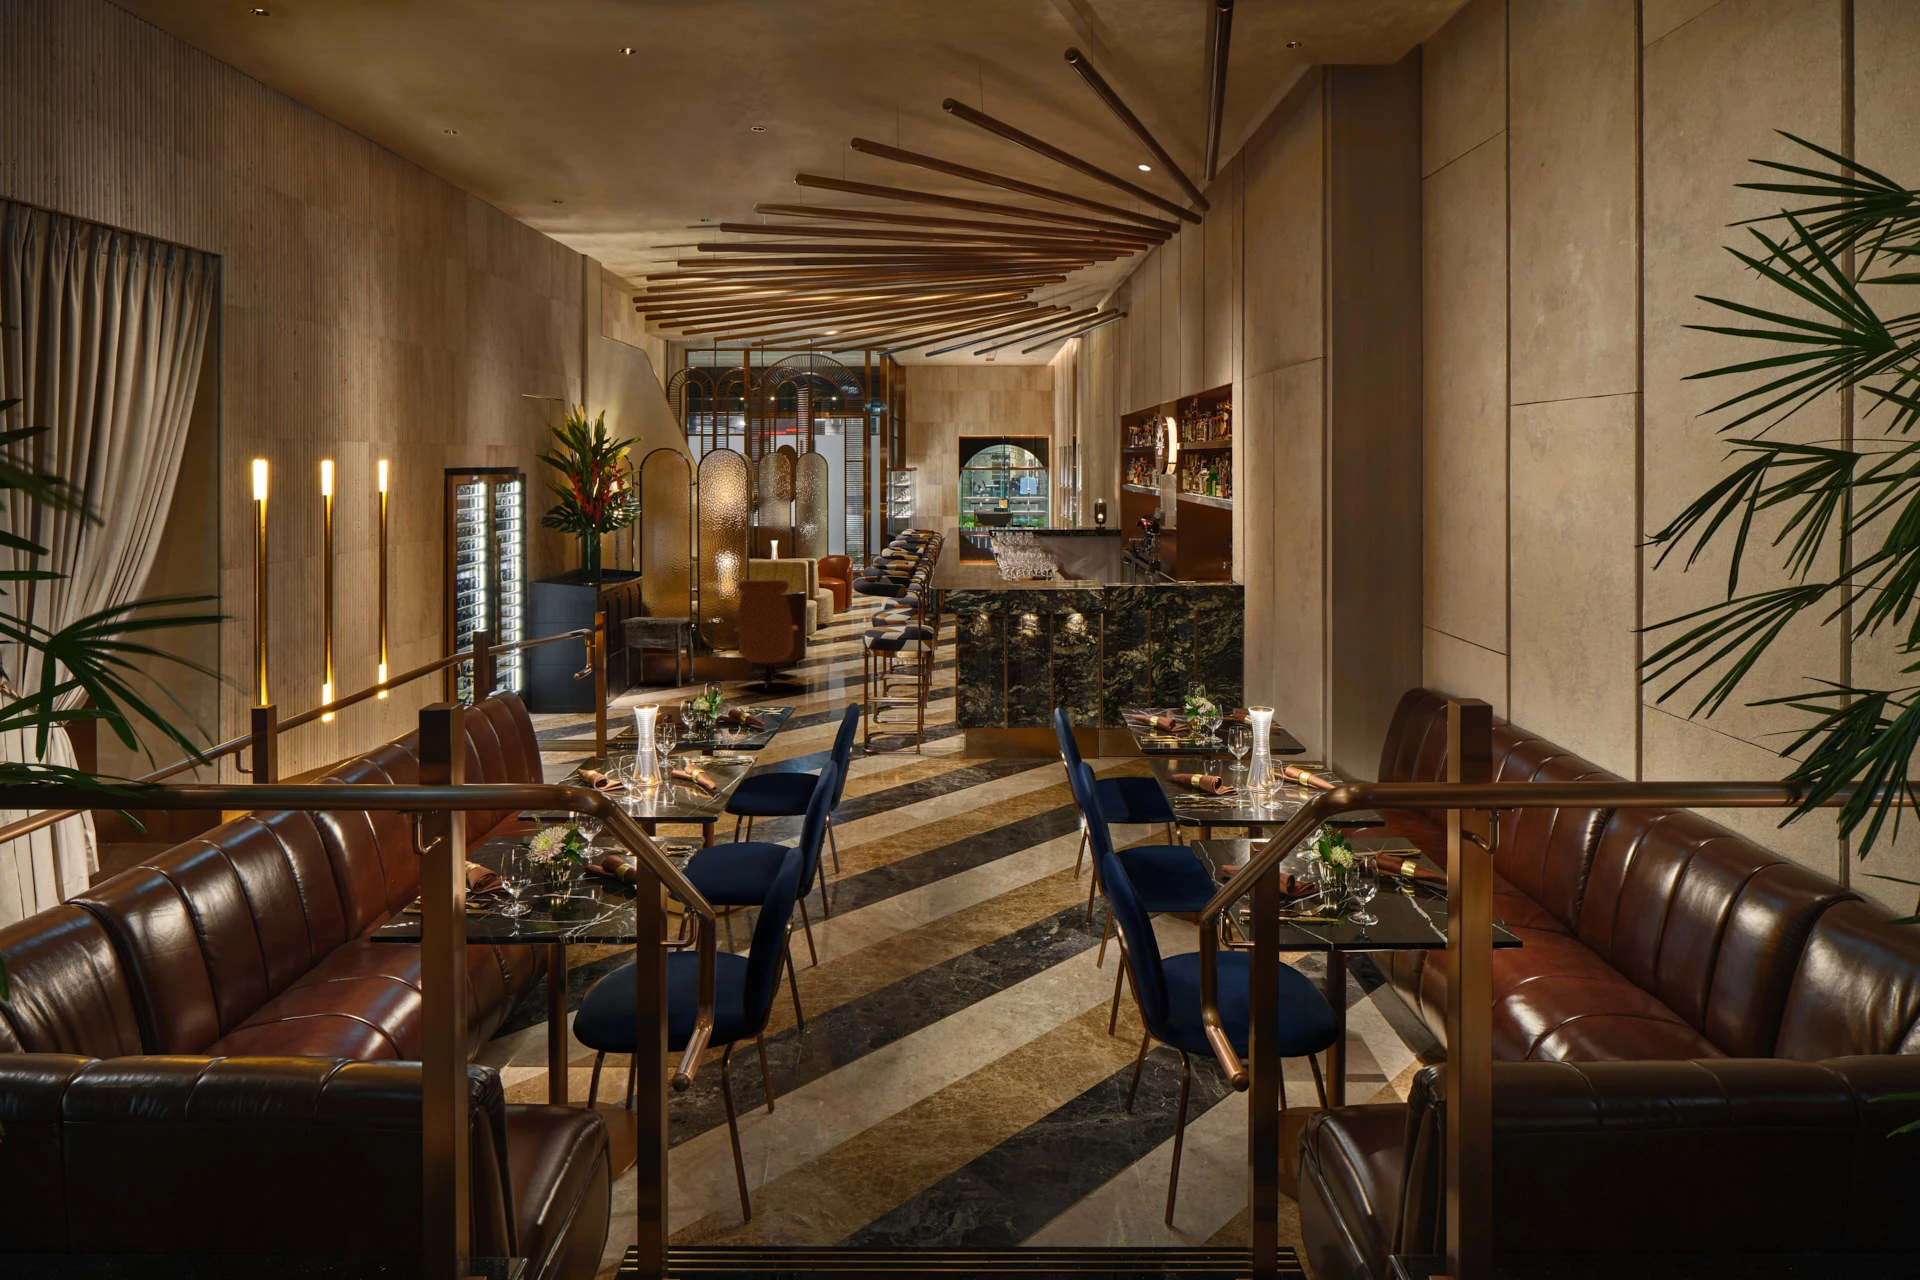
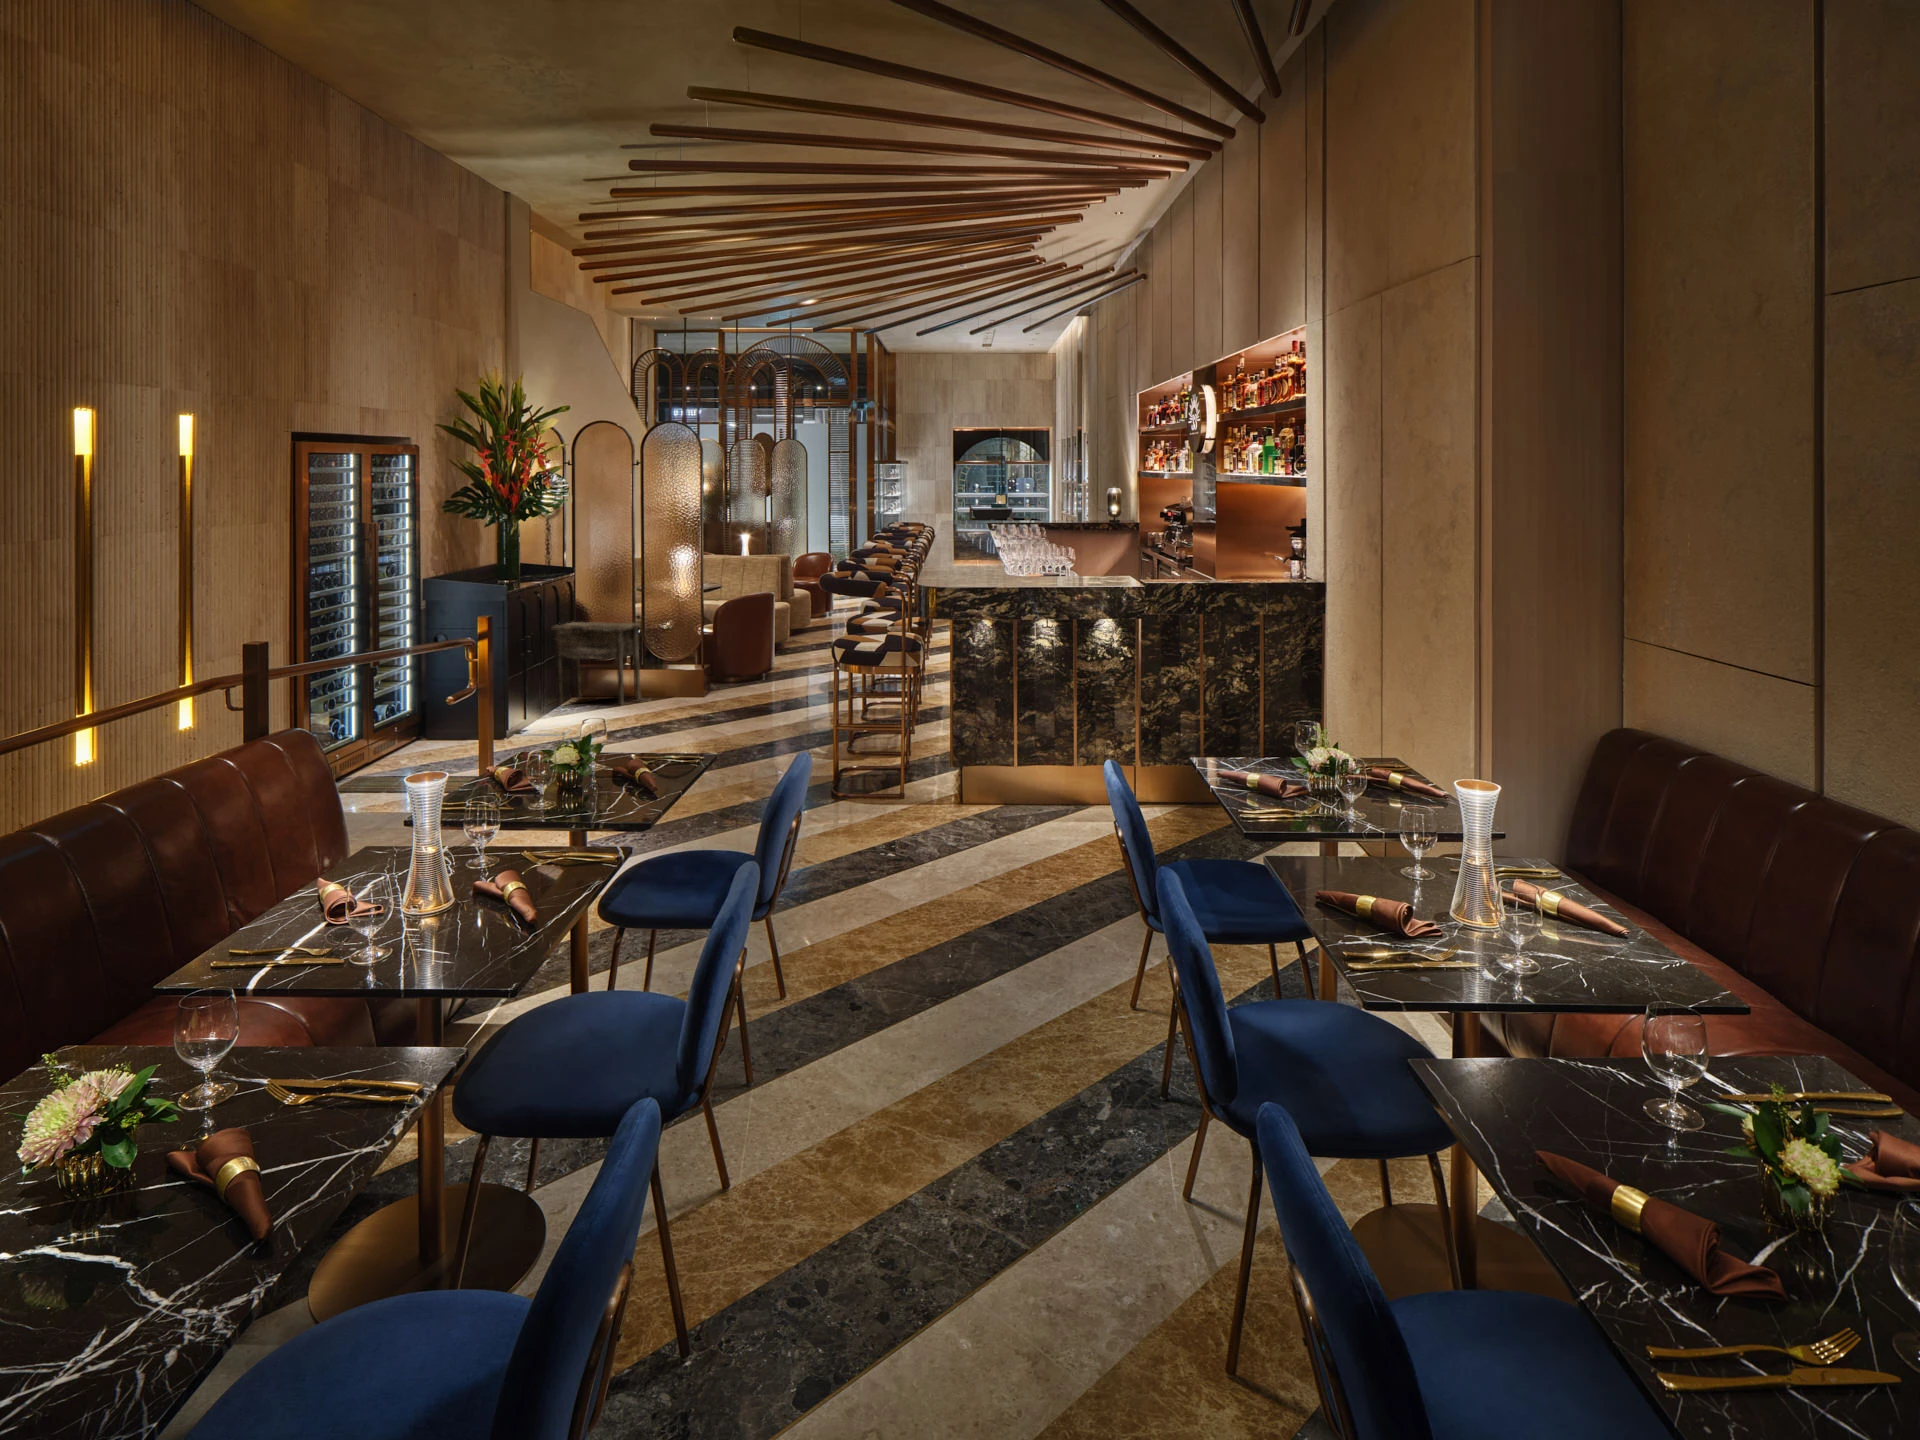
lounge chair: present [735,579,802,690] -> none [685,577,767,711]

